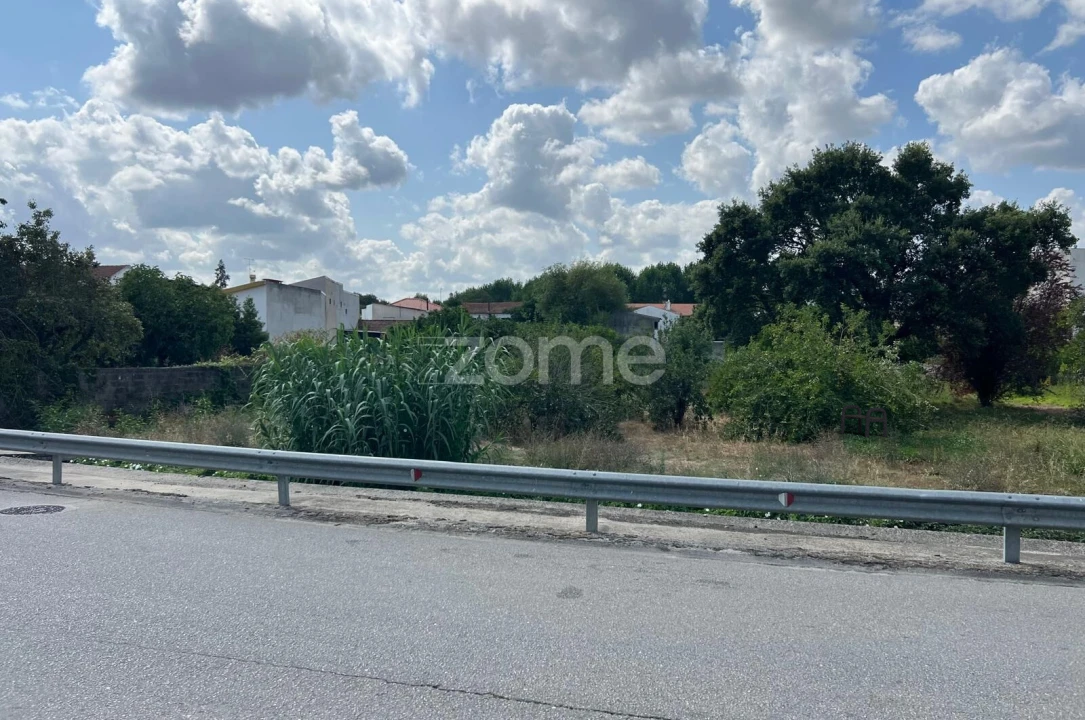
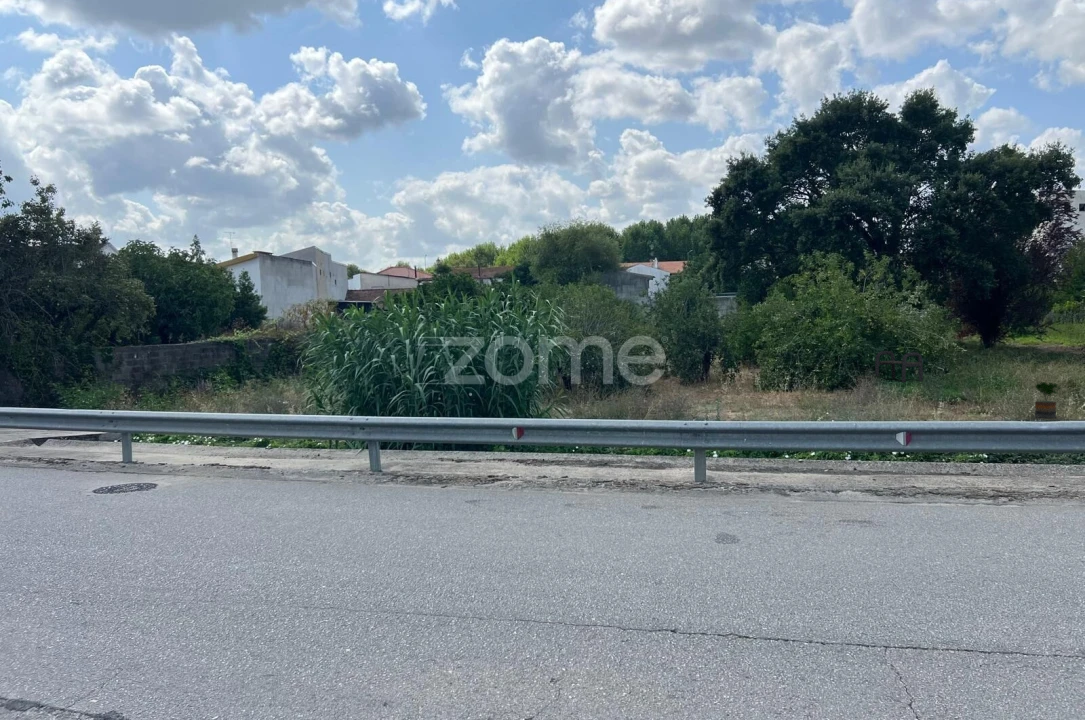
potted tree: none [966,445,992,483] -> present [1035,382,1060,418]

